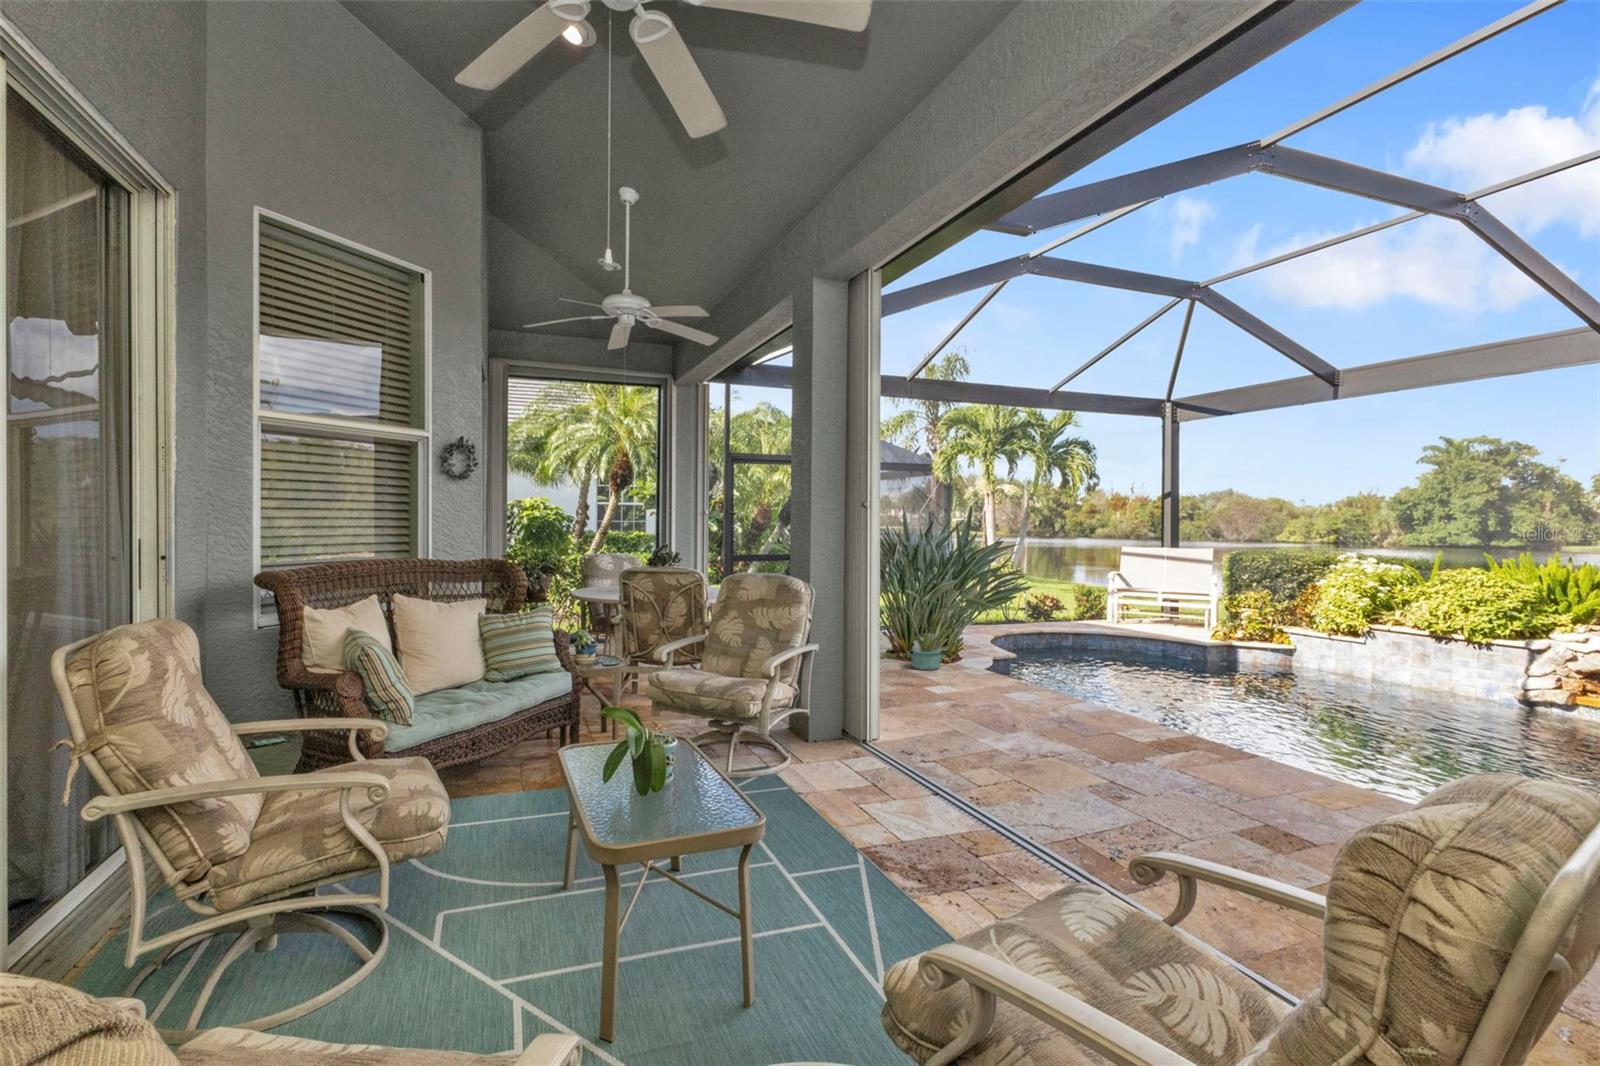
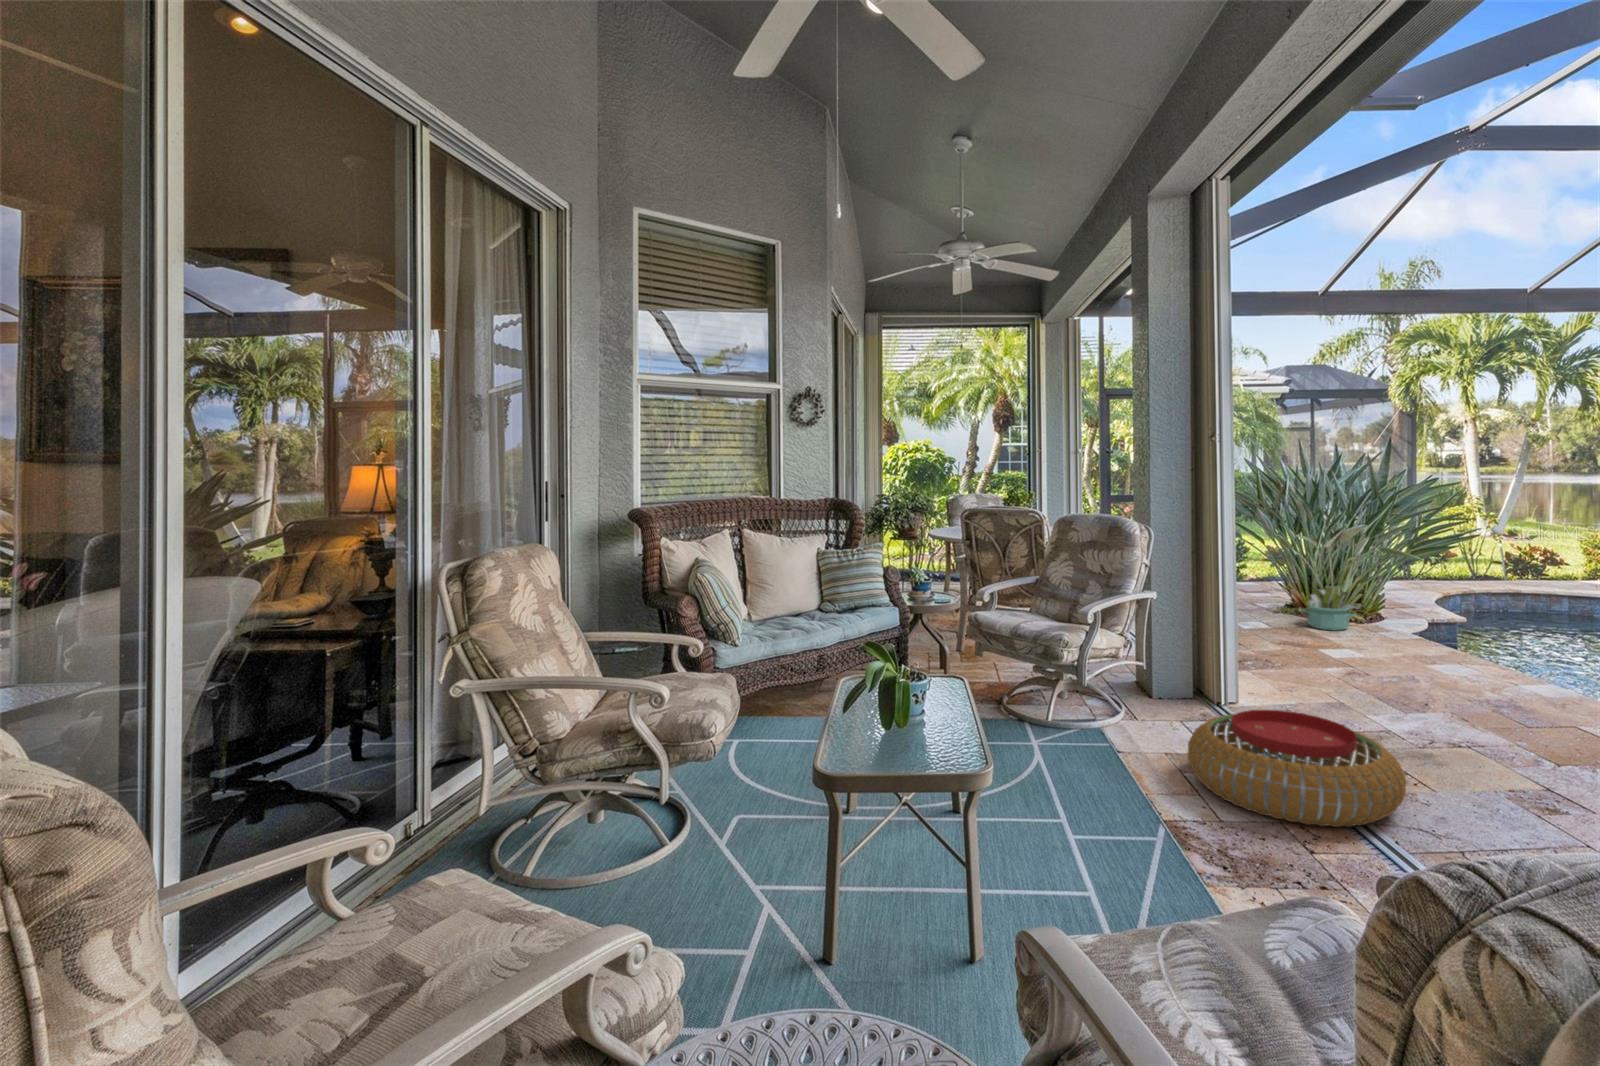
pouf: none [864,737,1026,832] -> present [1188,710,1406,827]

